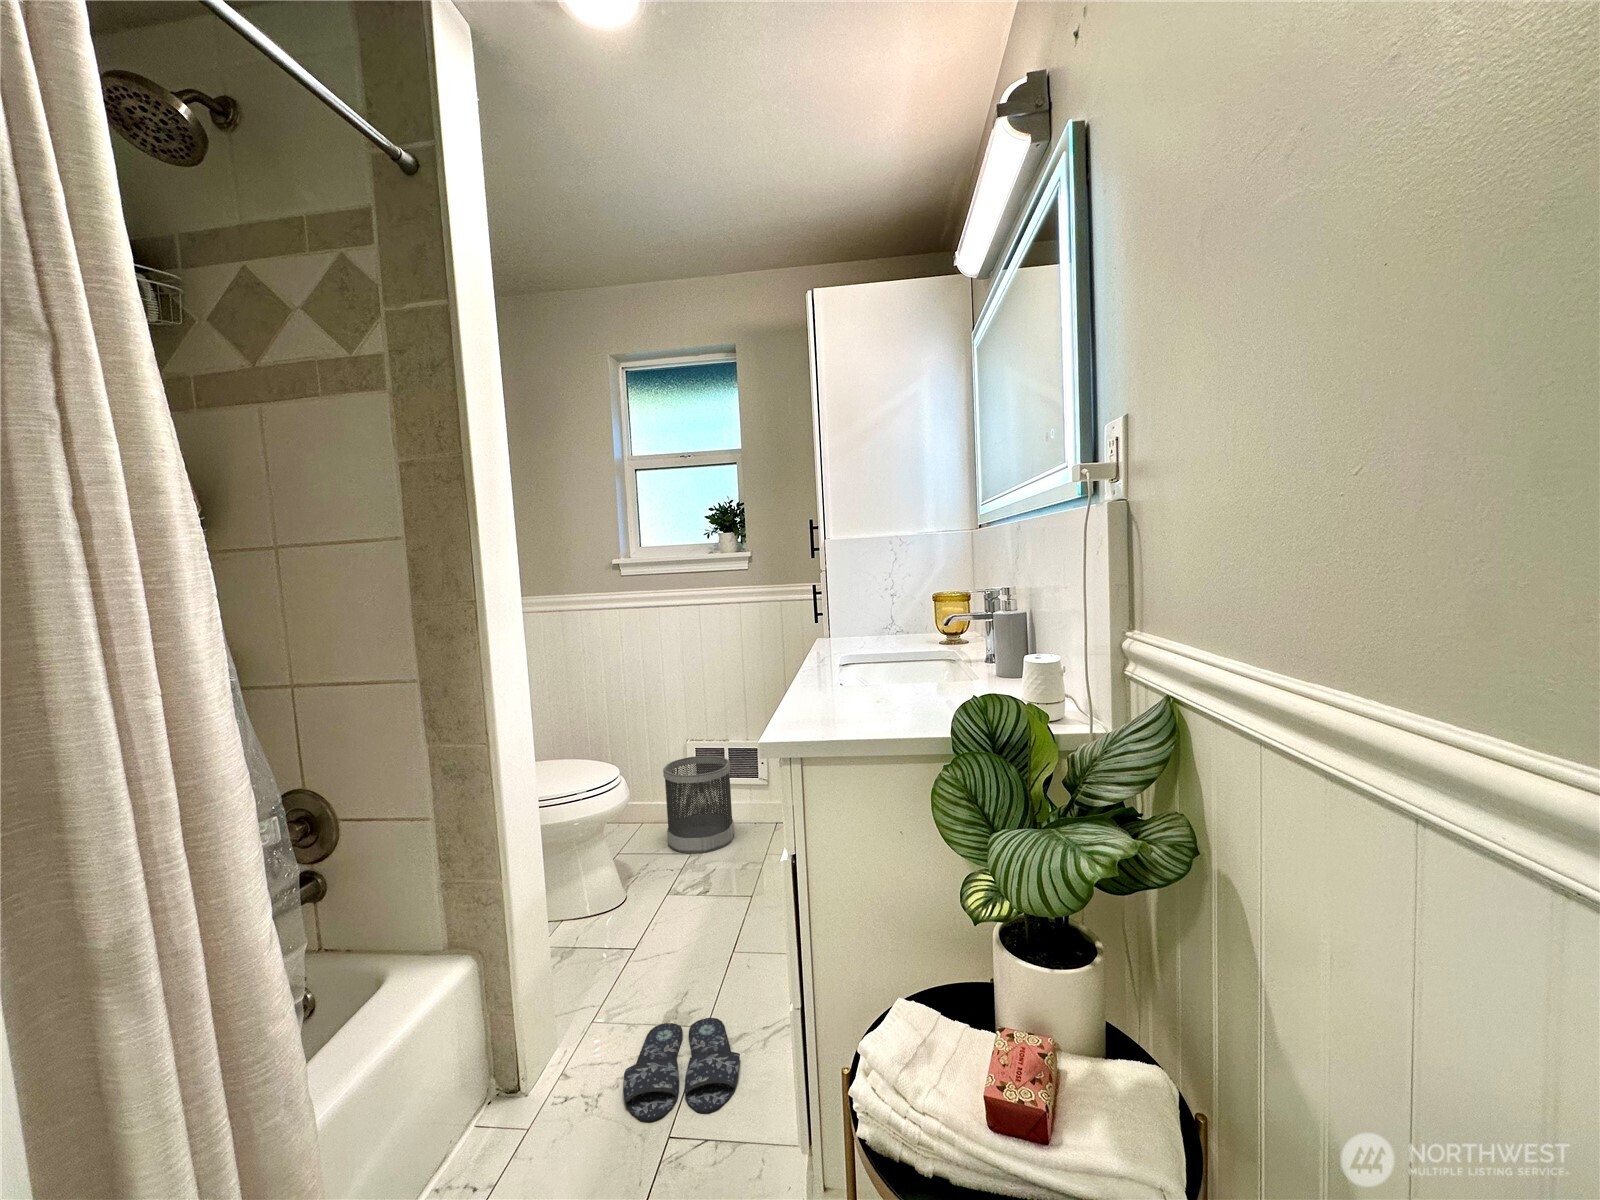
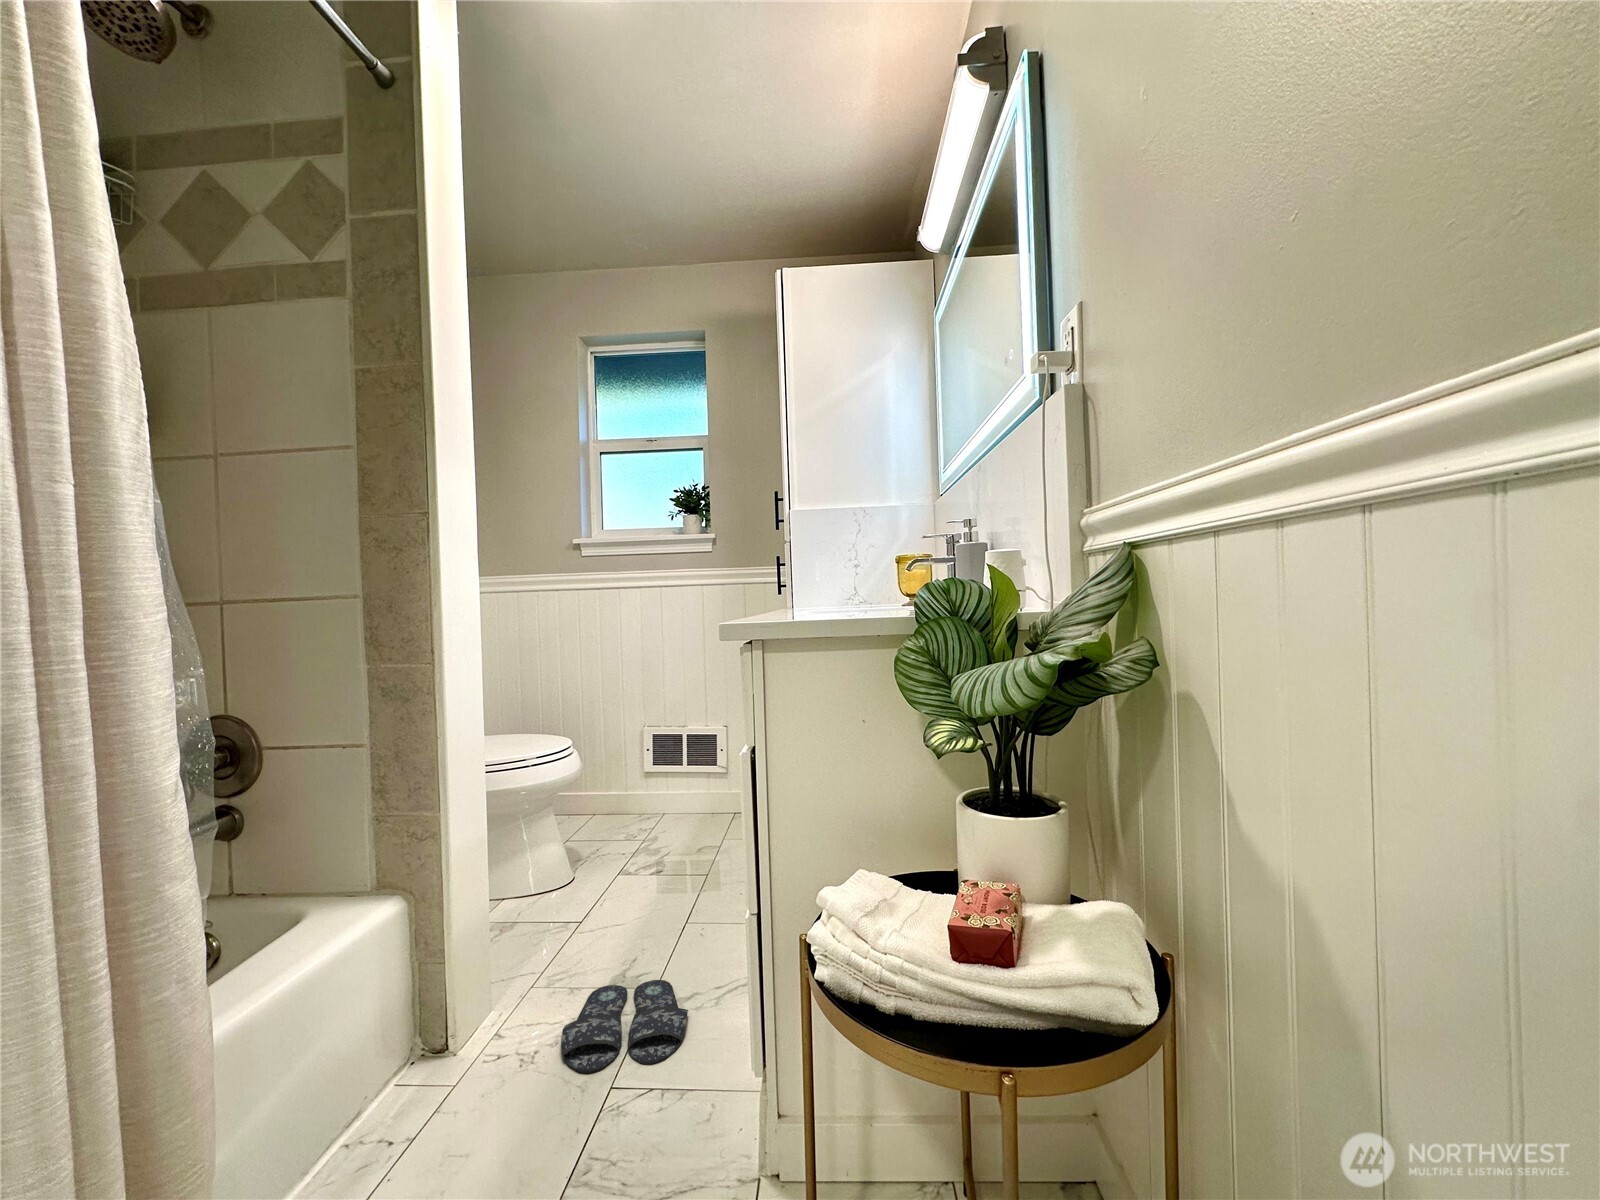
wastebasket: present [663,756,734,853] -> none [616,743,688,839]

